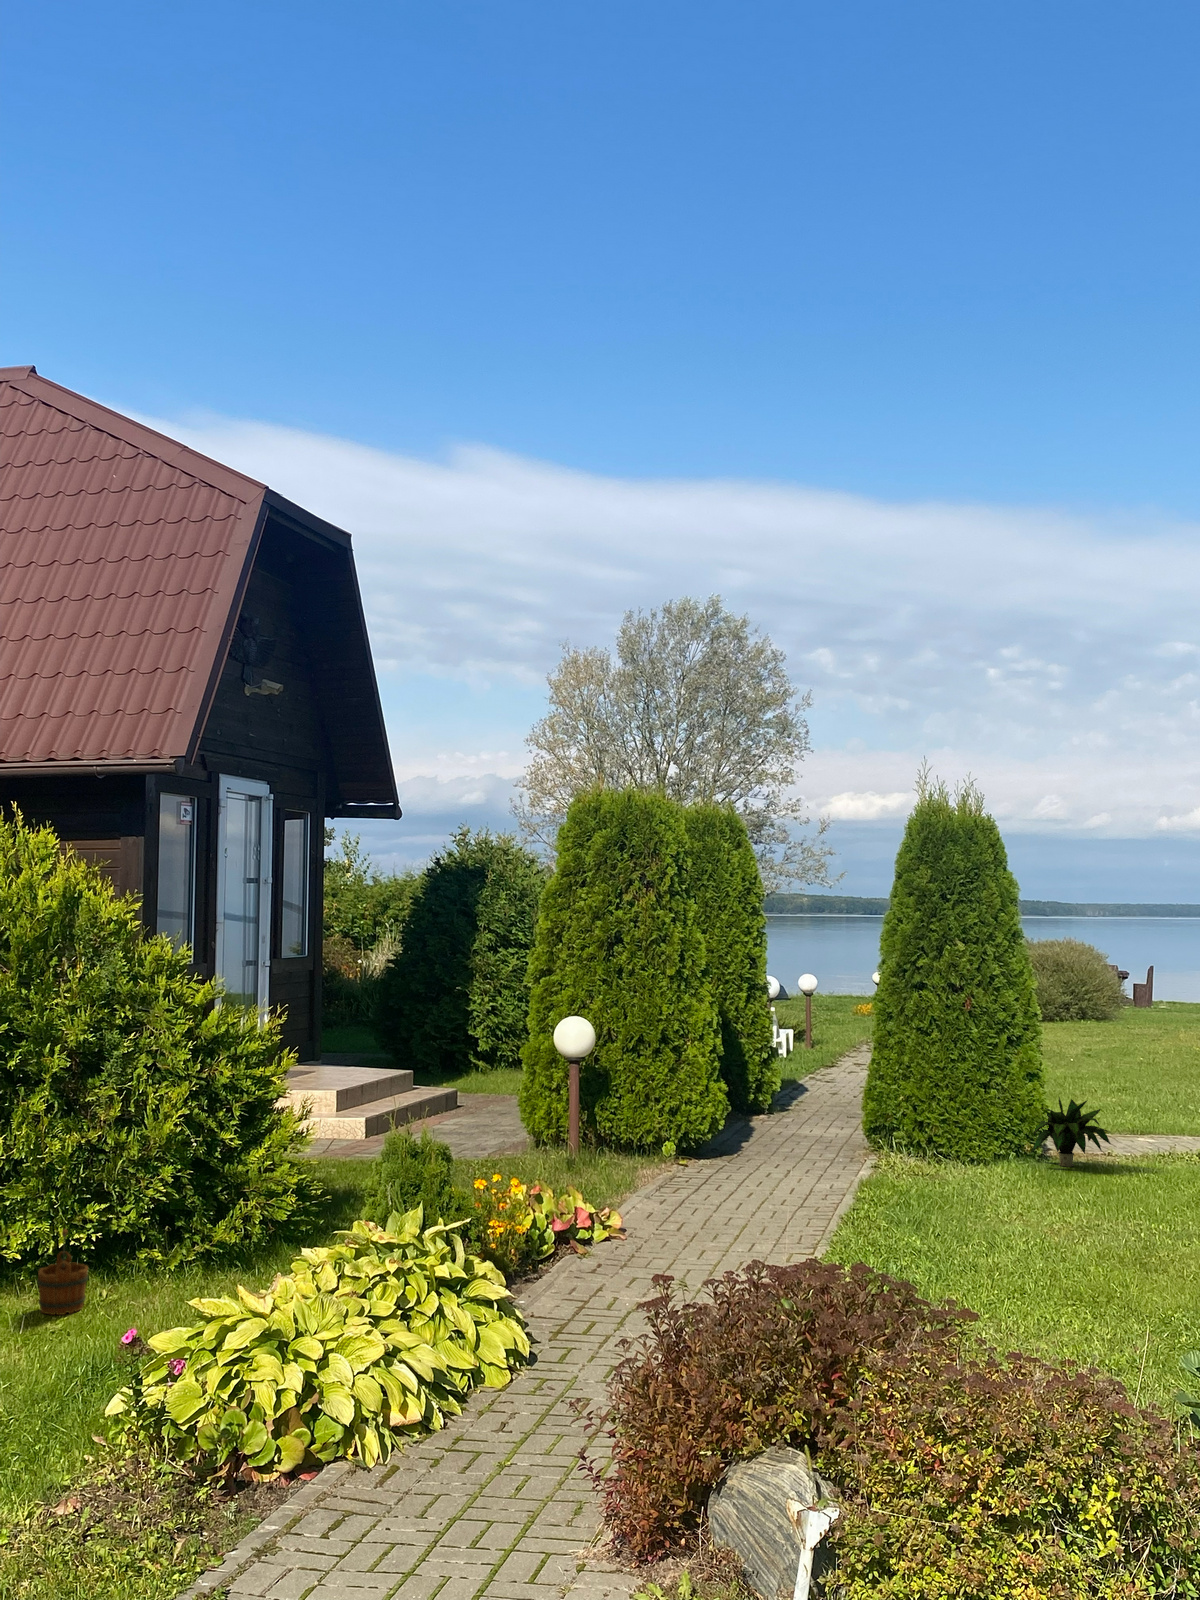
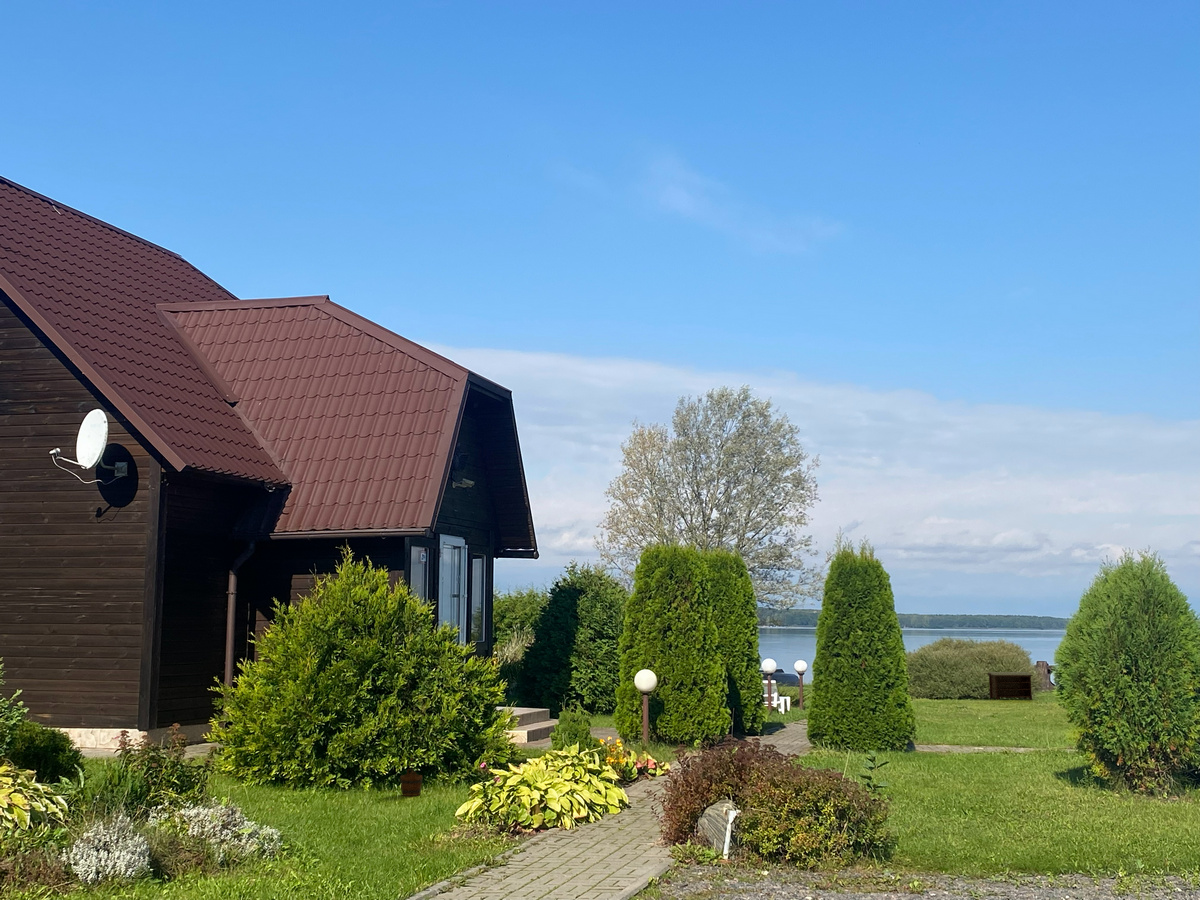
bench: none [1065,993,1129,1032] -> present [988,672,1032,700]
potted plant: present [1031,1098,1110,1167] -> none [905,717,954,757]

